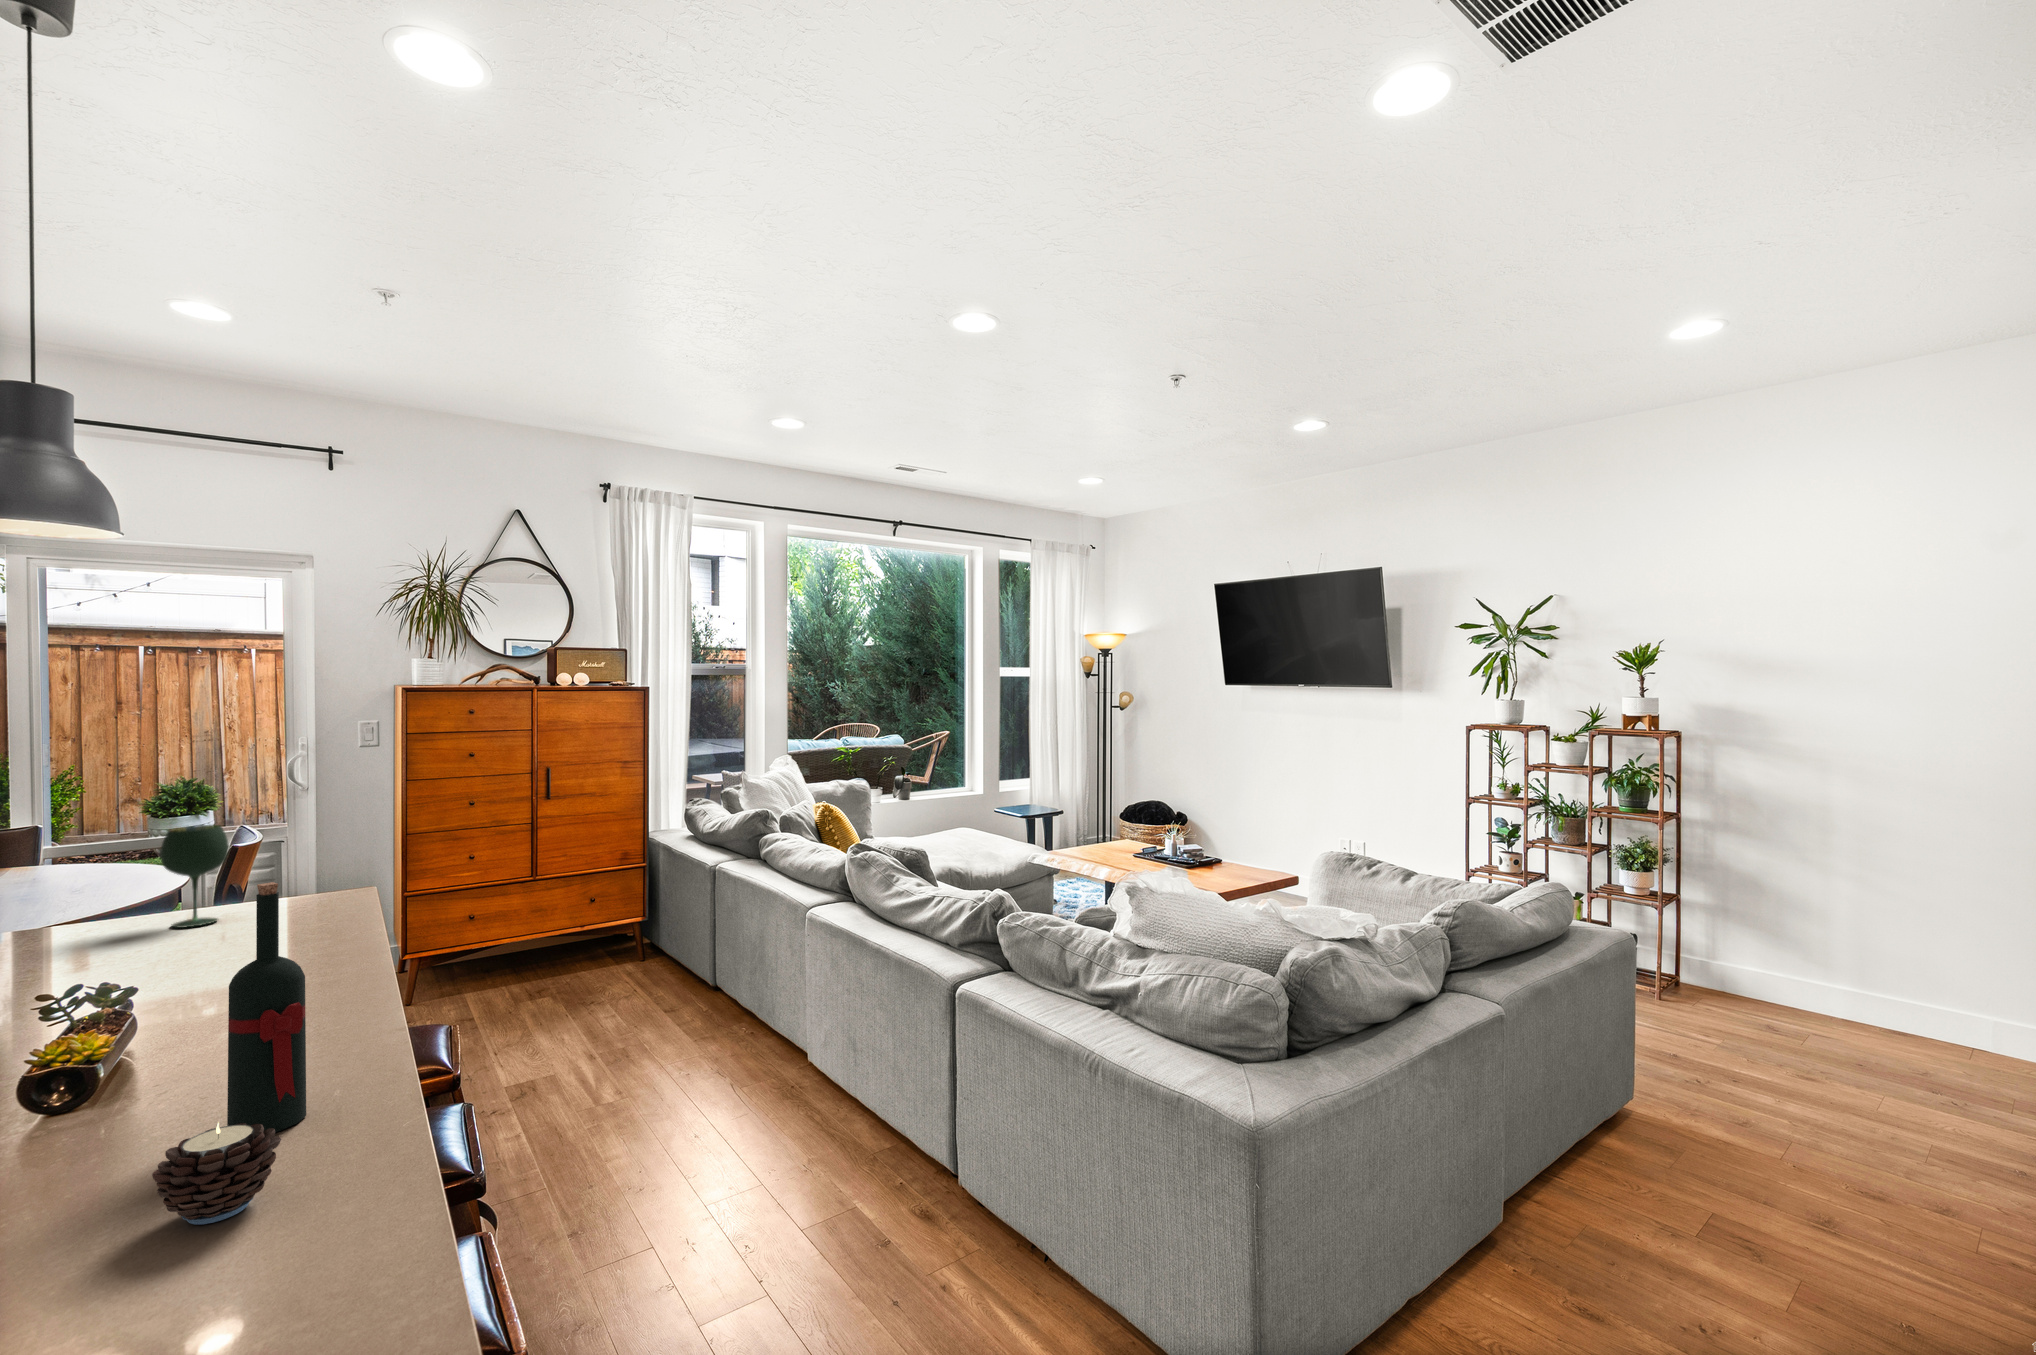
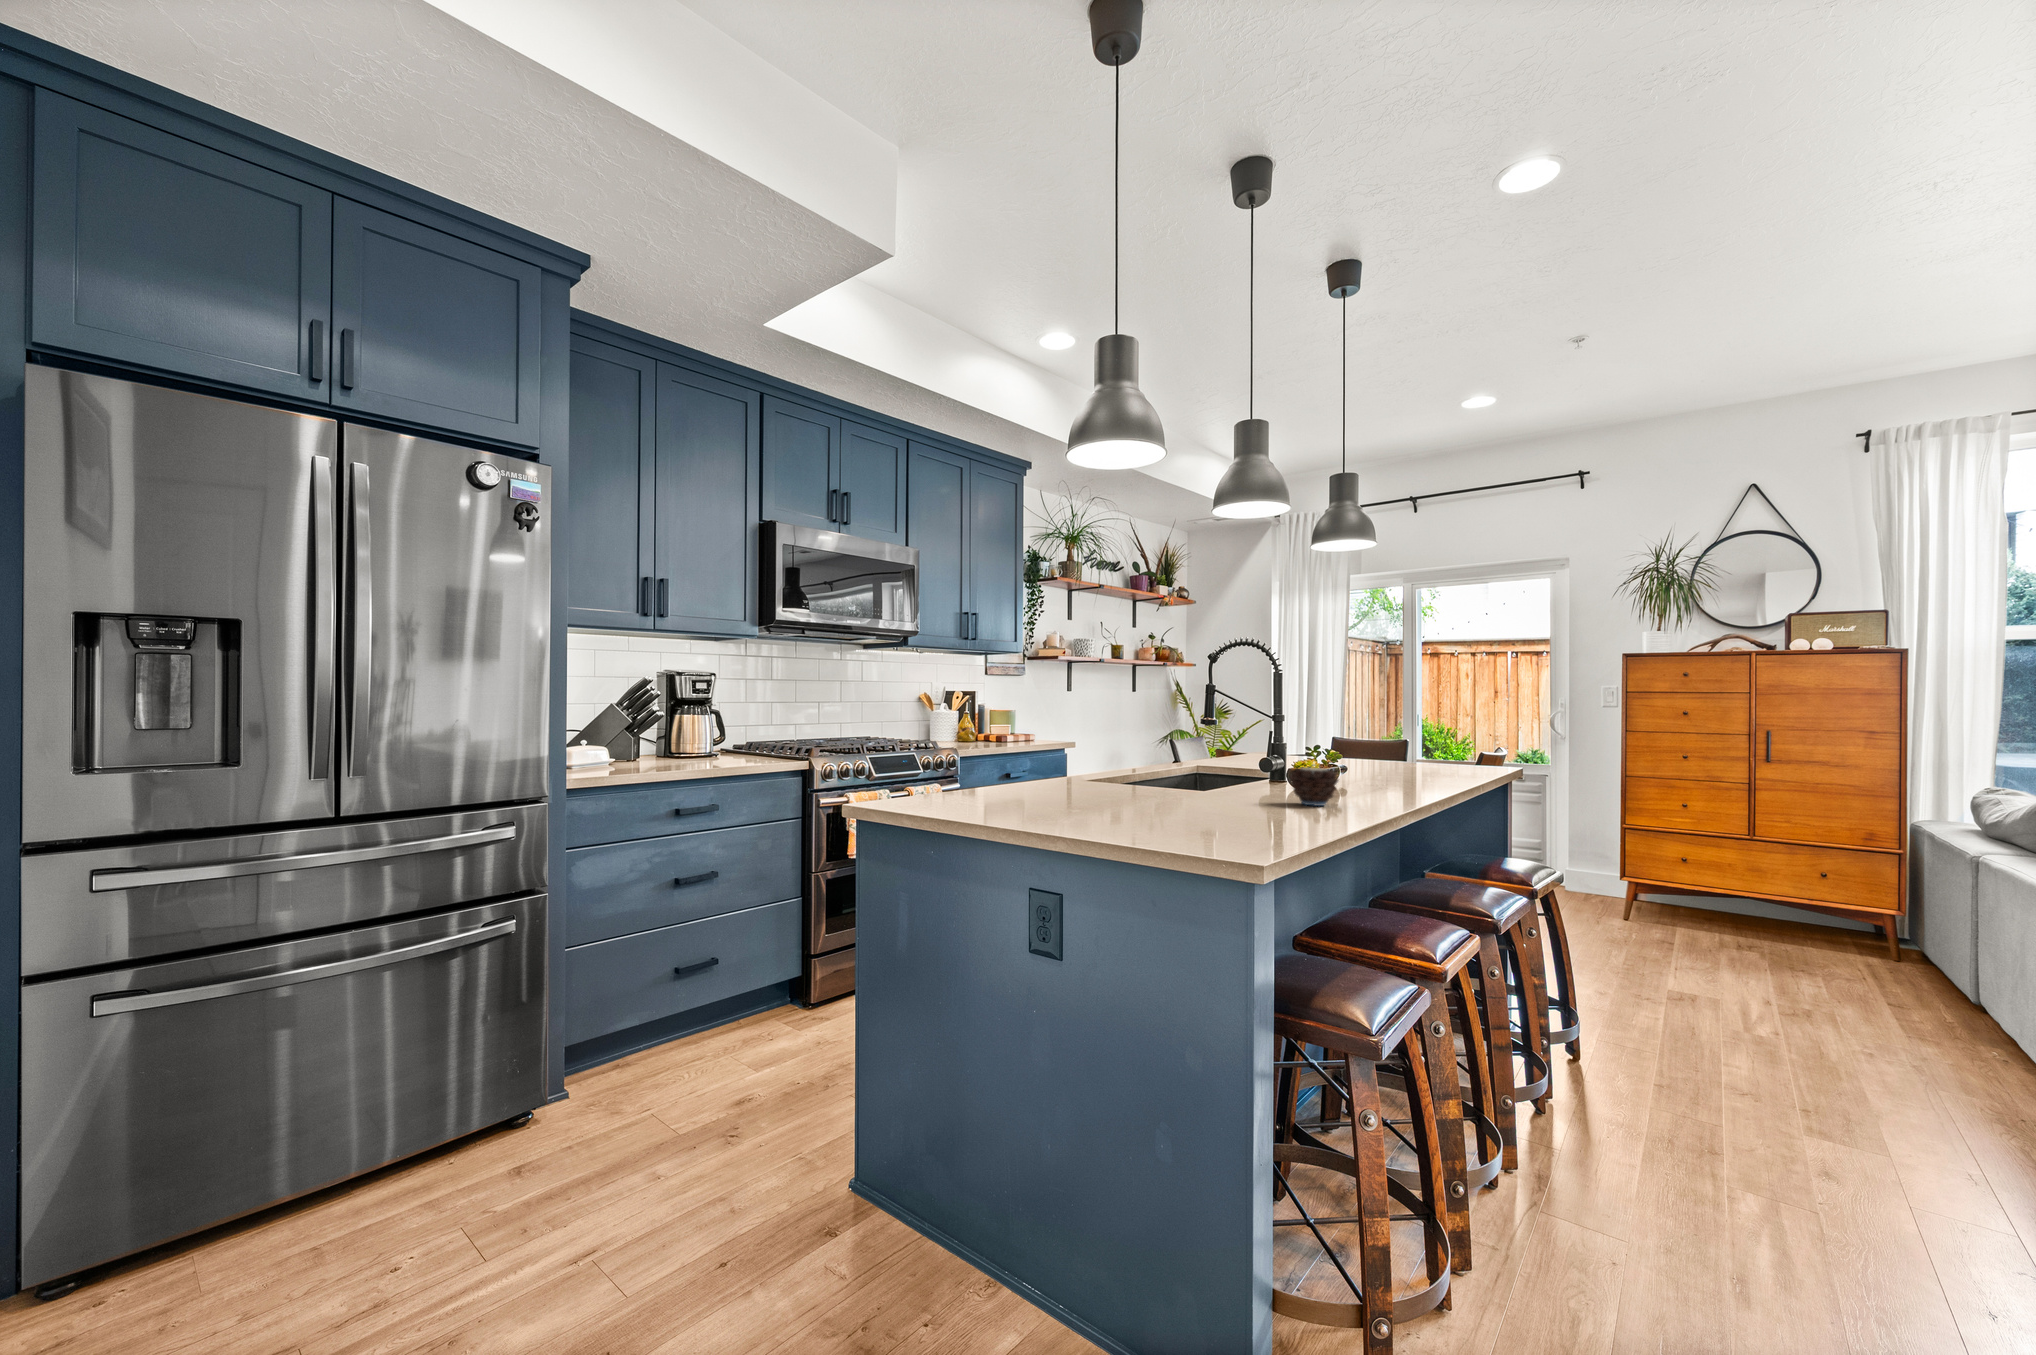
wine glass: present [160,825,229,928] -> none [1403,707,1438,768]
wine bottle: present [227,882,306,1132] -> none [1341,670,1378,800]

